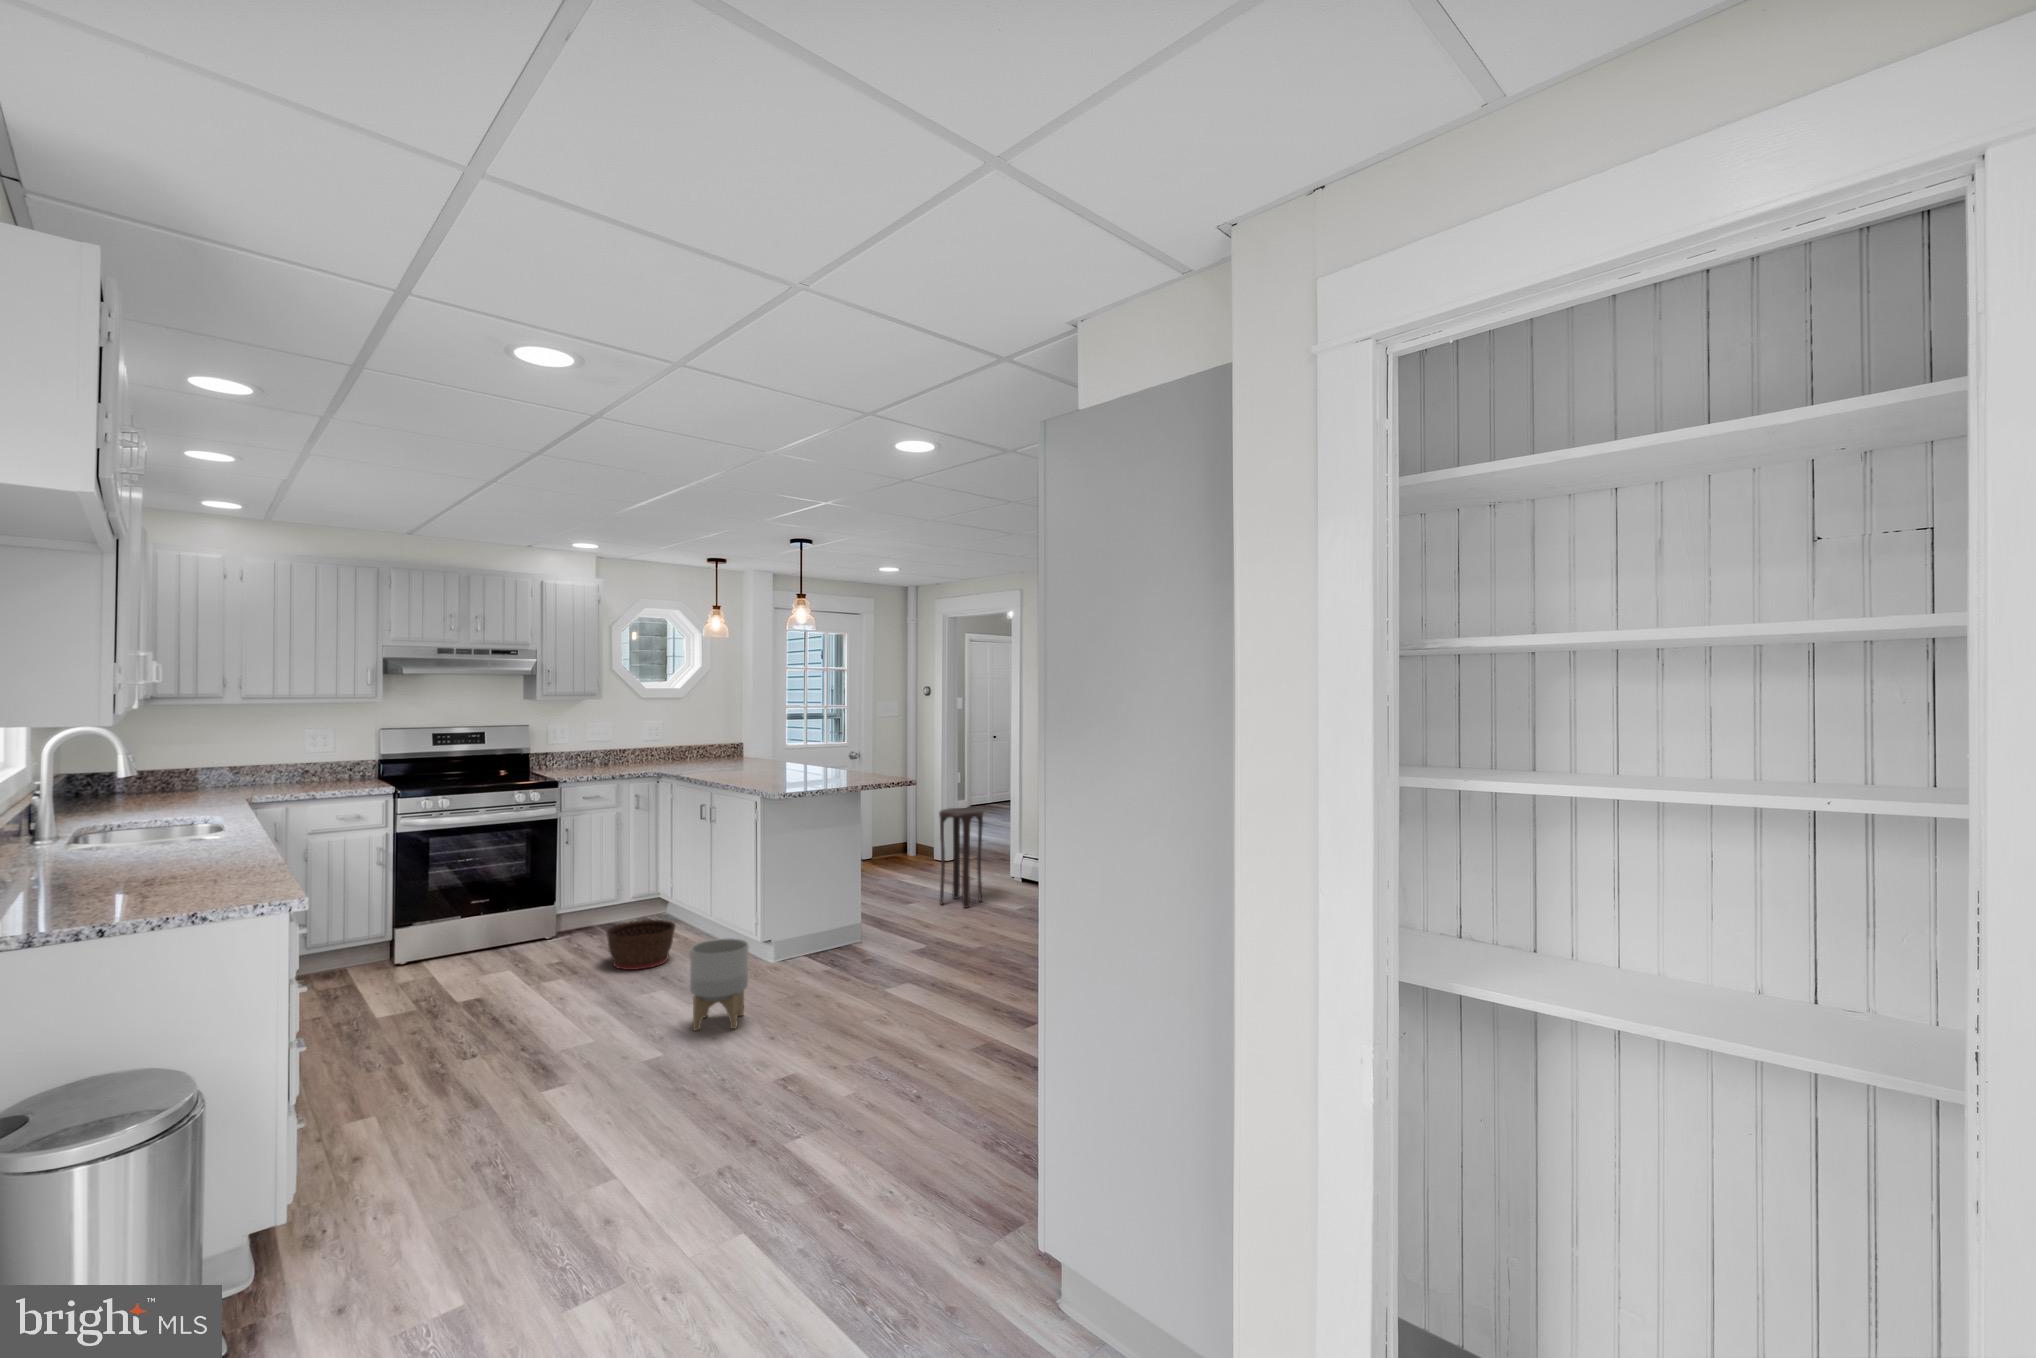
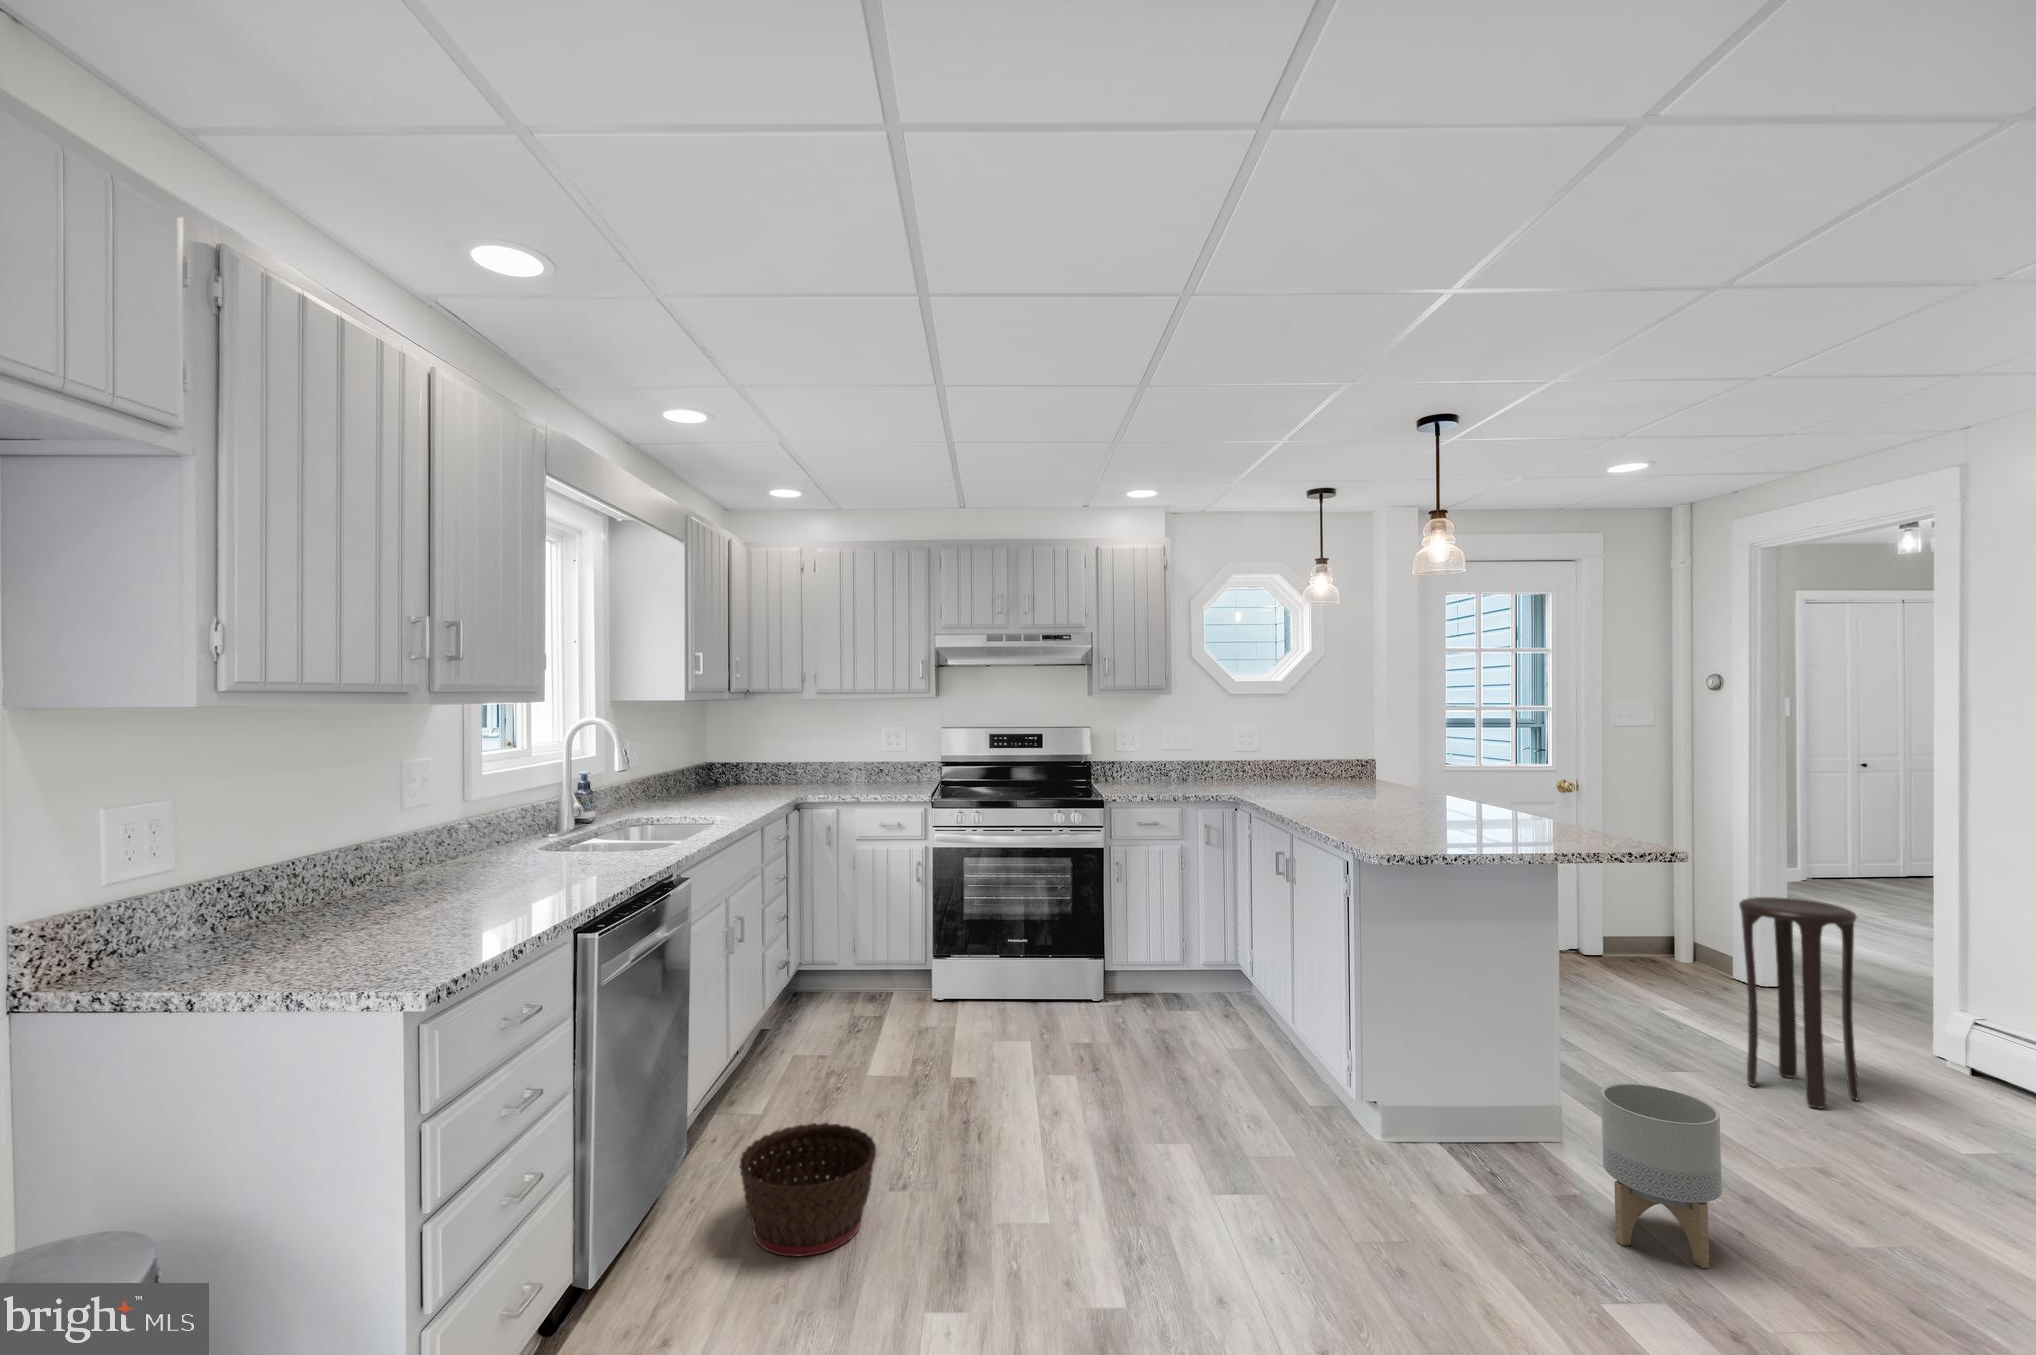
basket: present [606,920,675,970] -> present [740,1123,876,1256]
planter: present [690,938,749,1031] -> present [1601,1083,1722,1268]

